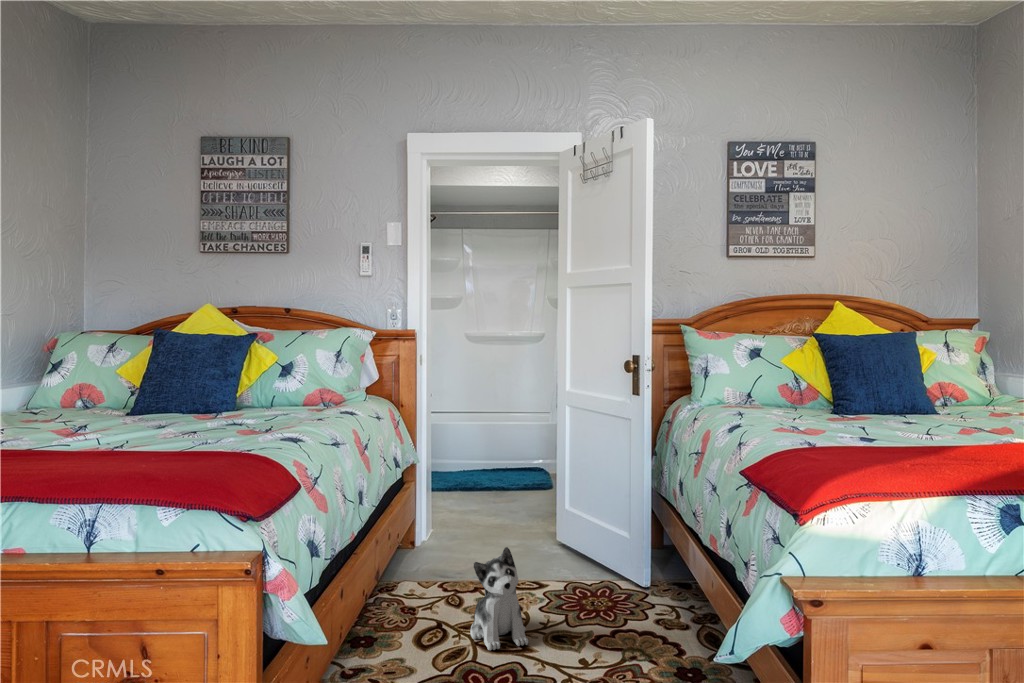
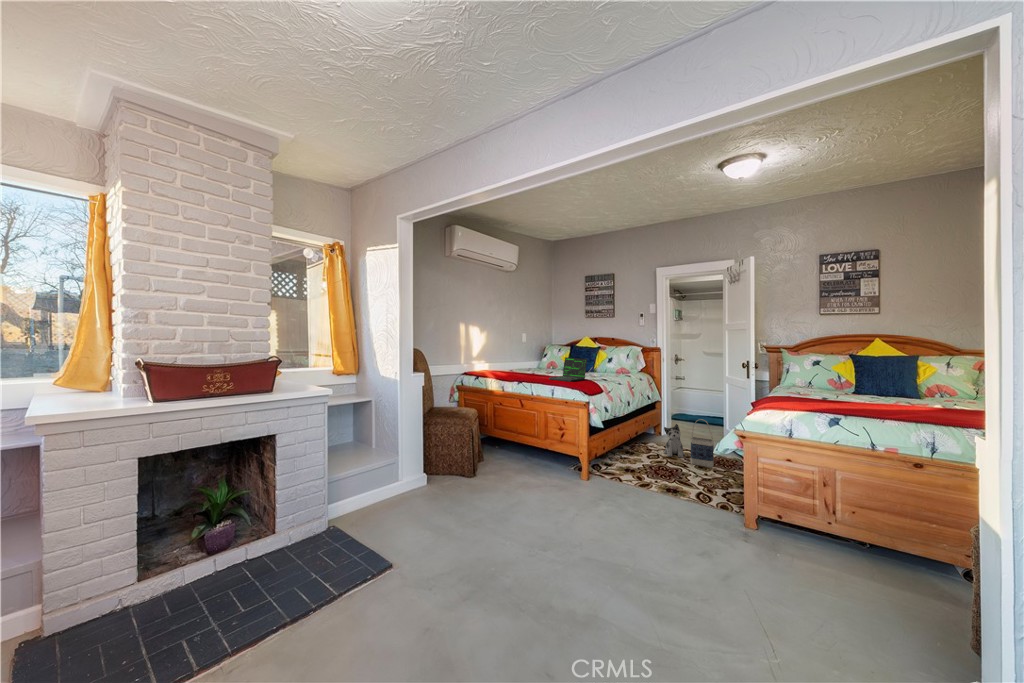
laptop: none [60,365,249,459] -> present [549,357,587,382]
bag: none [555,528,613,665] -> present [691,419,714,467]

